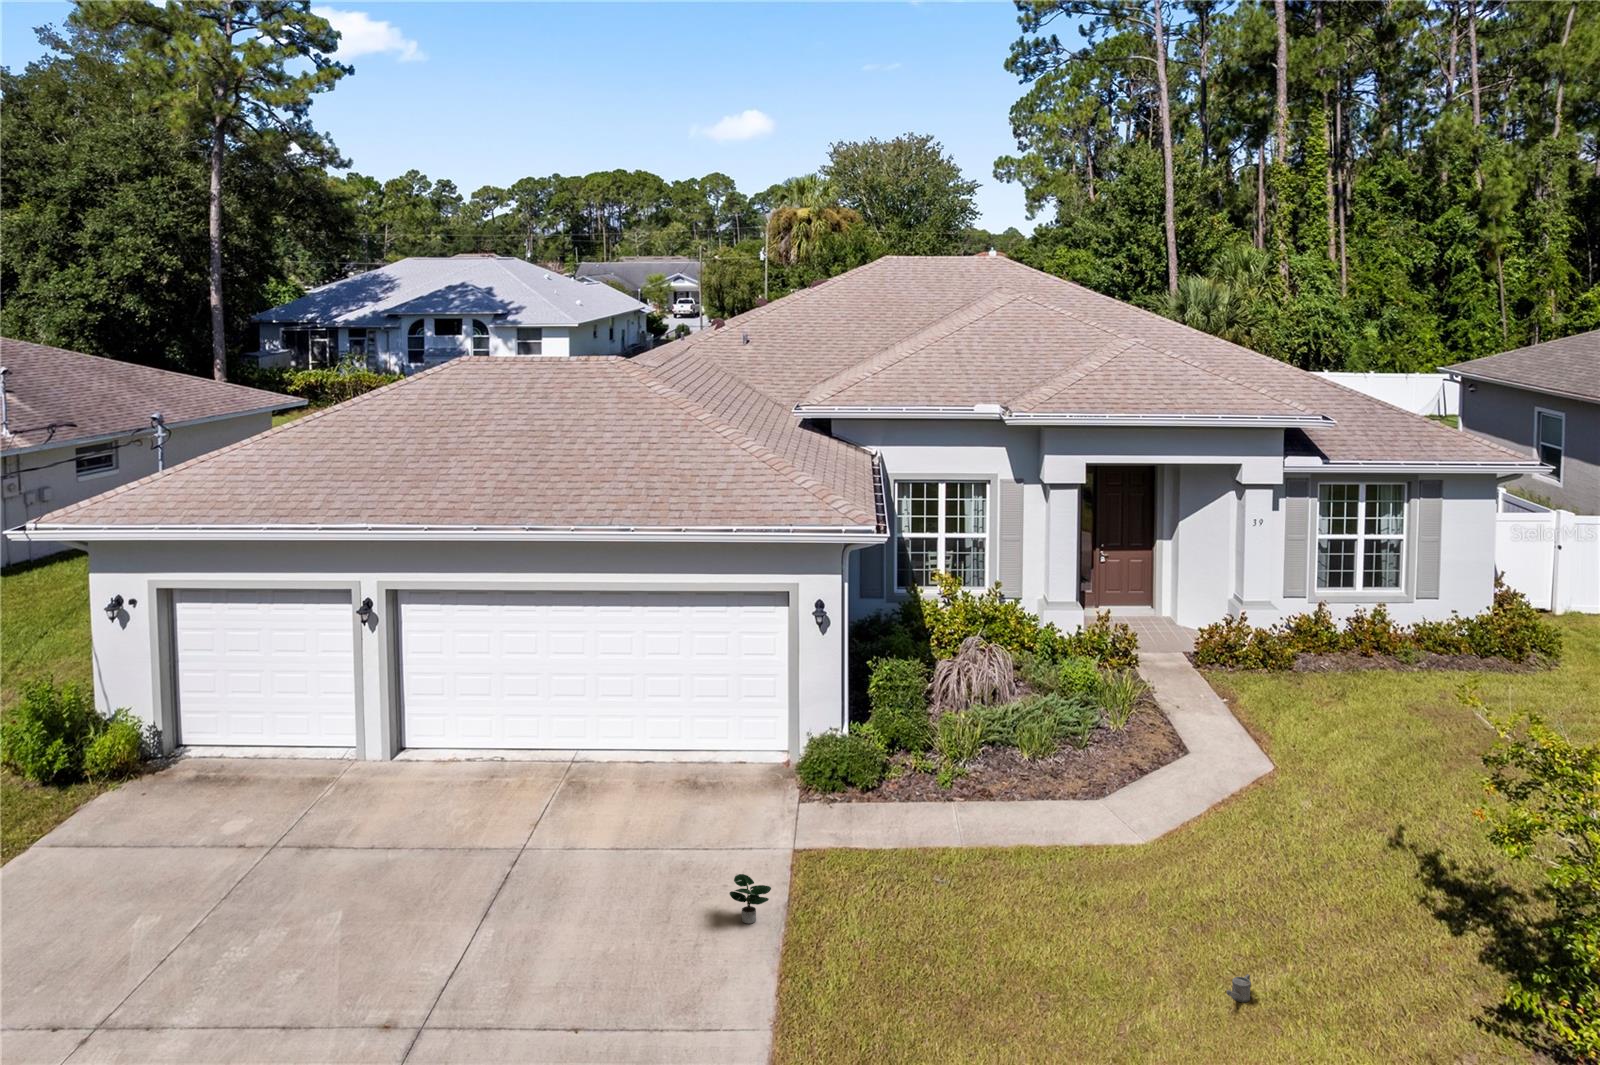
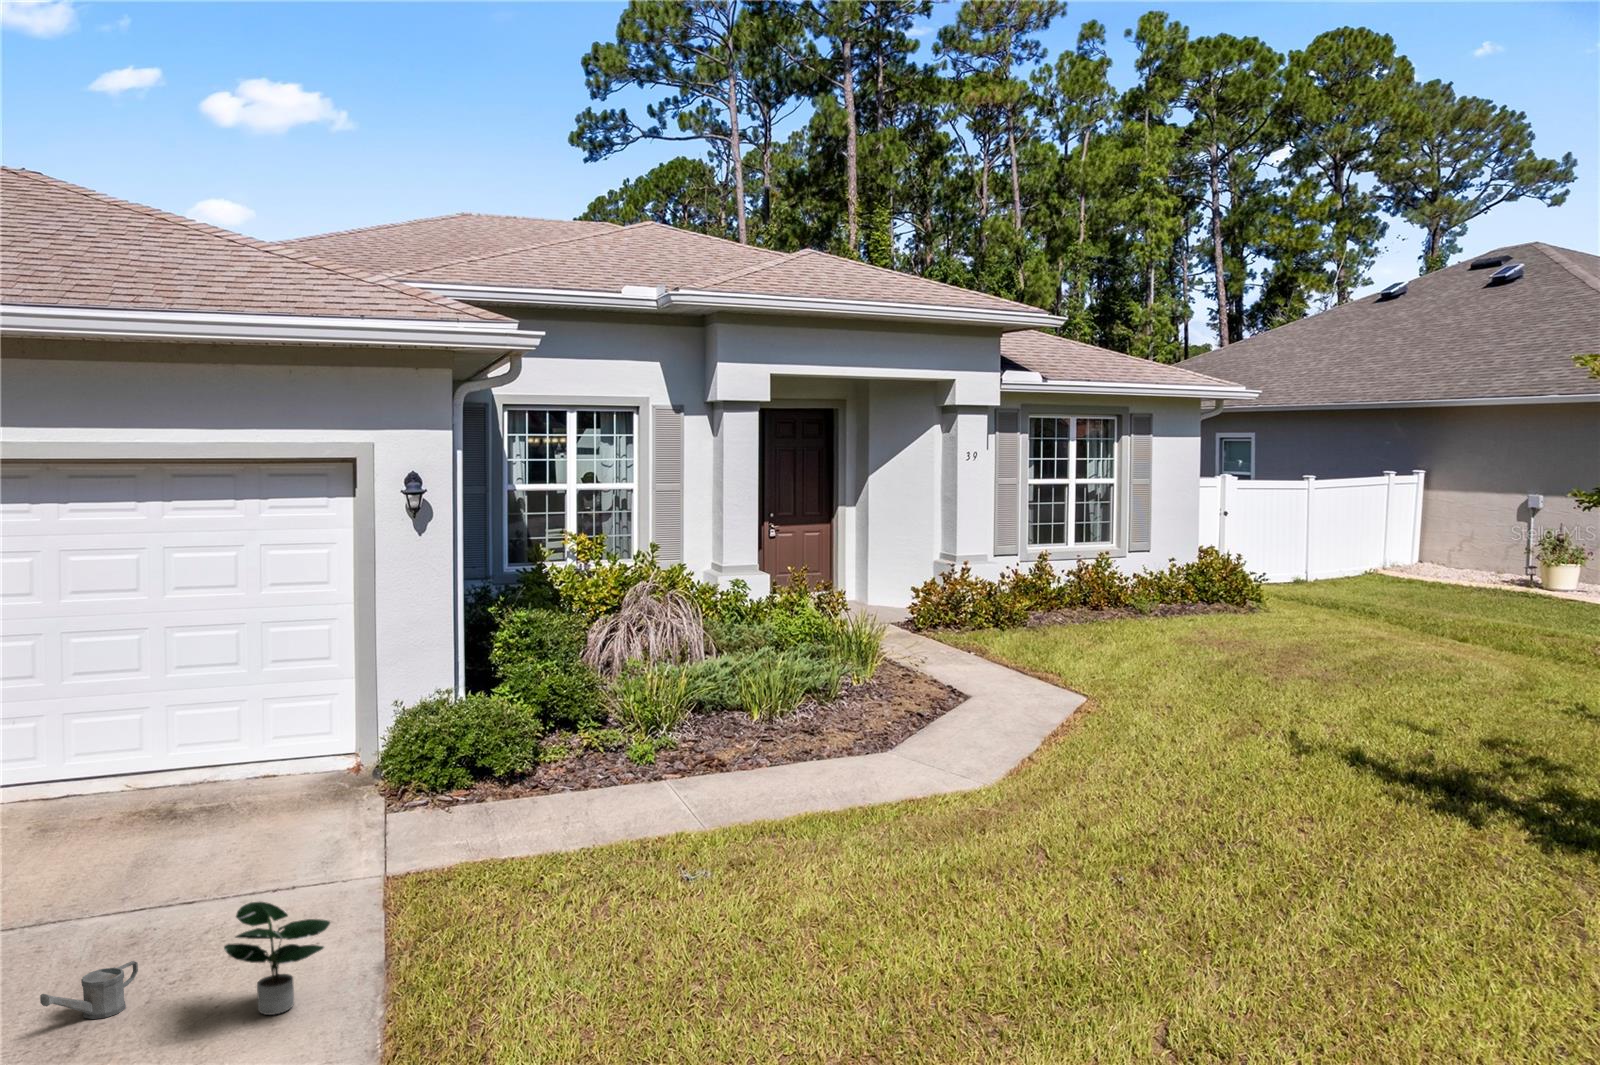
watering can: present [1227,974,1251,1002] -> present [40,961,138,1019]

